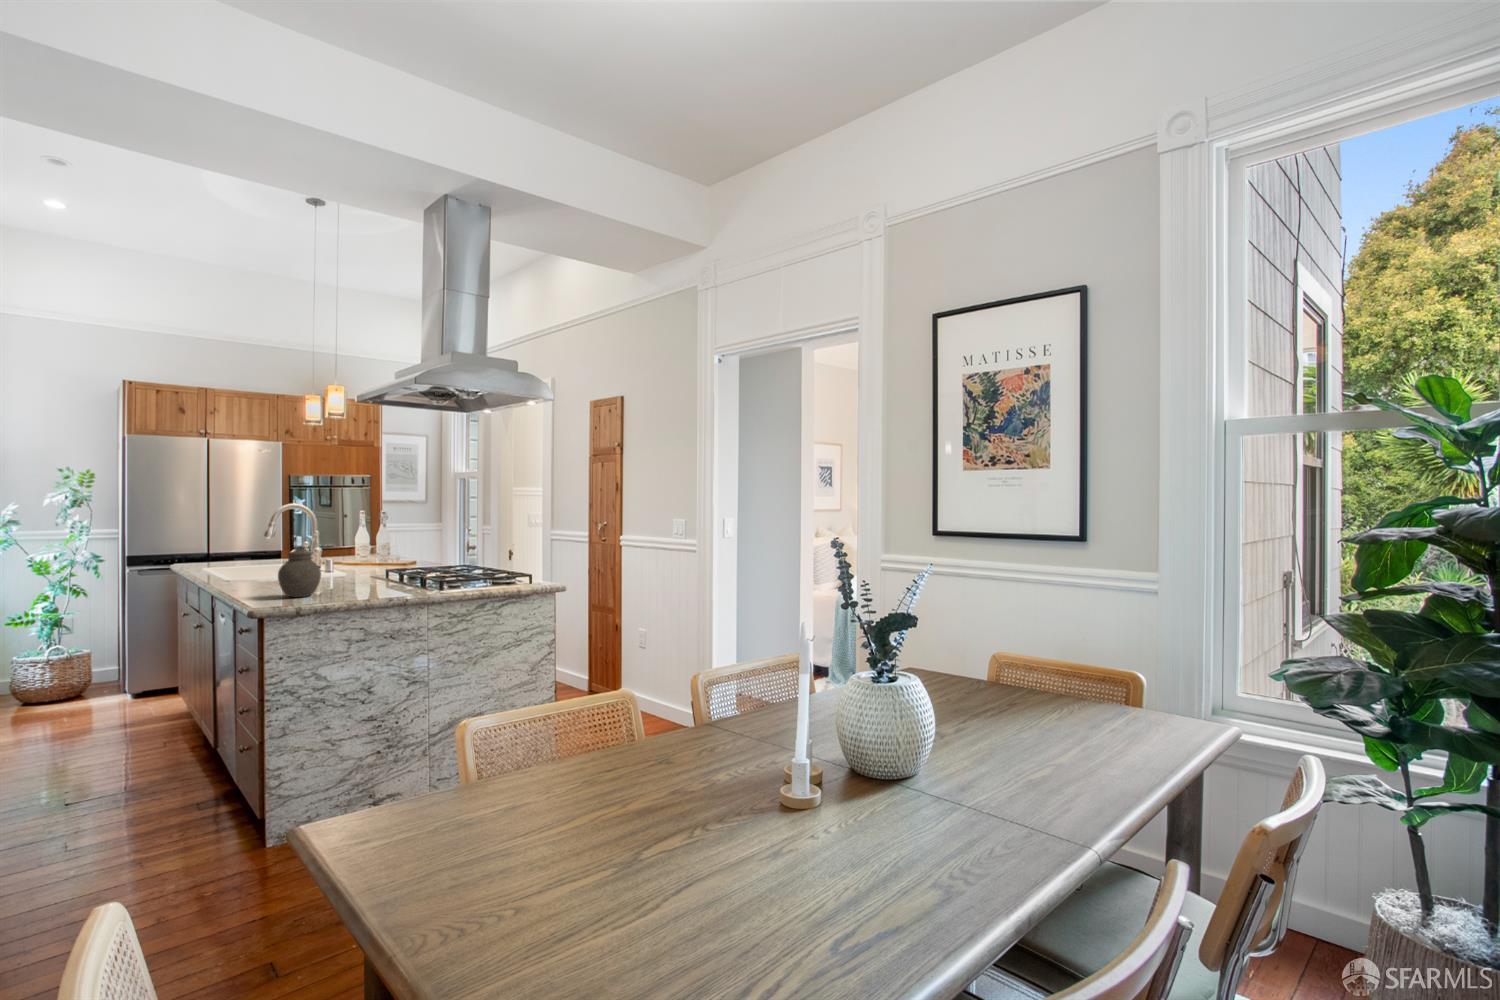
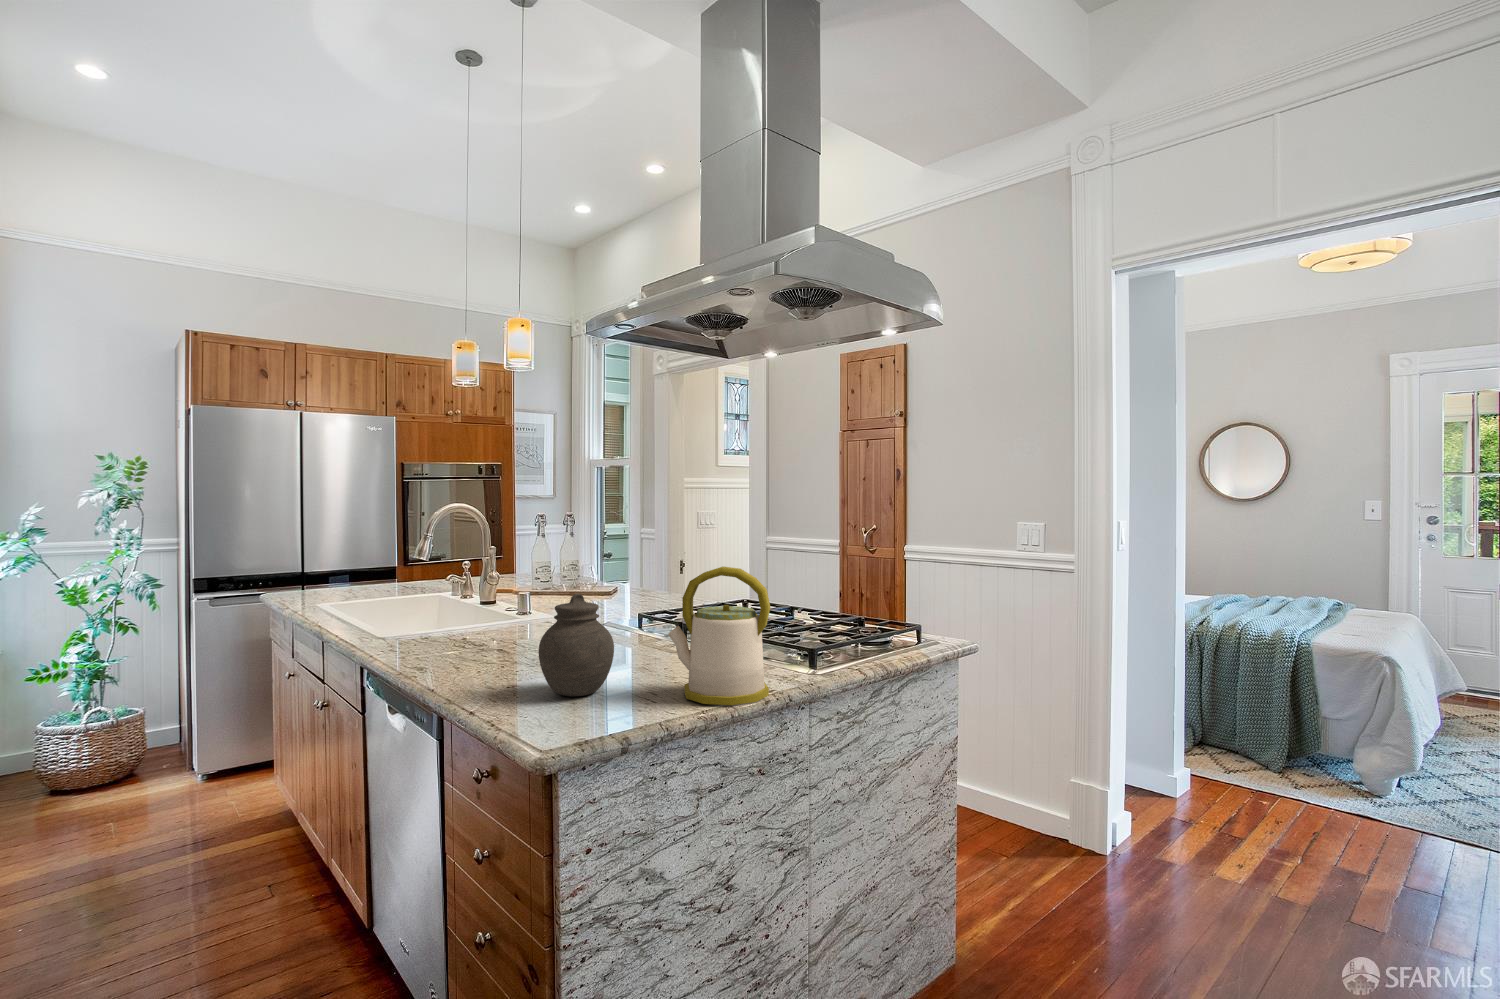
kettle: none [344,532,396,598] -> present [668,567,770,705]

